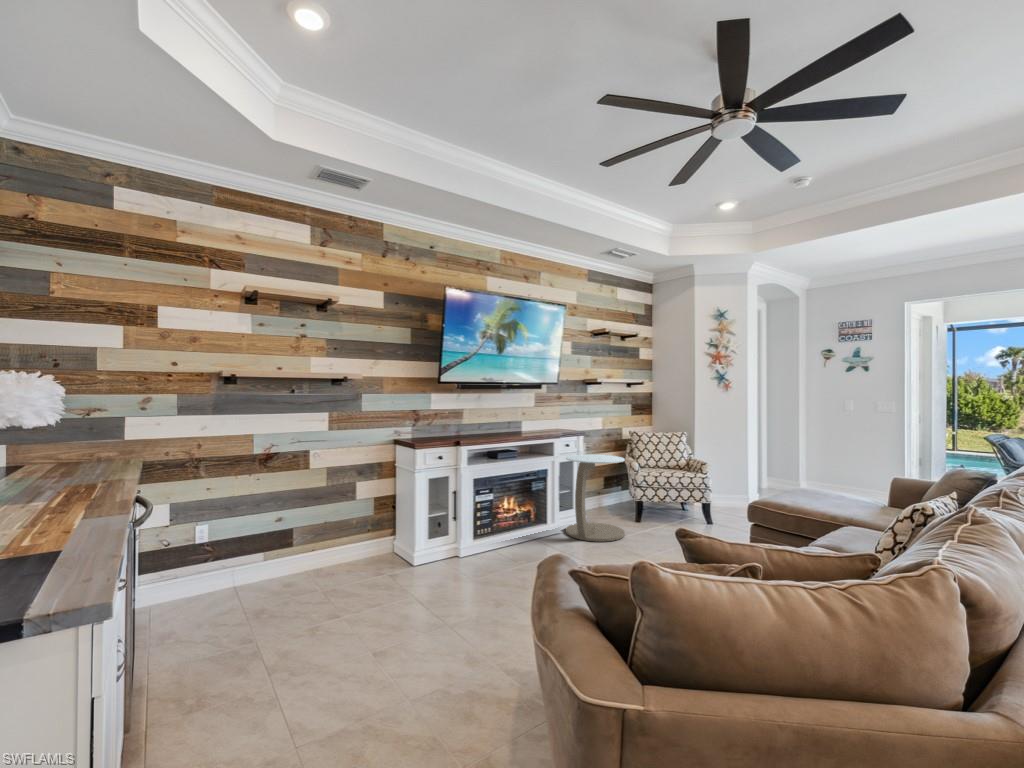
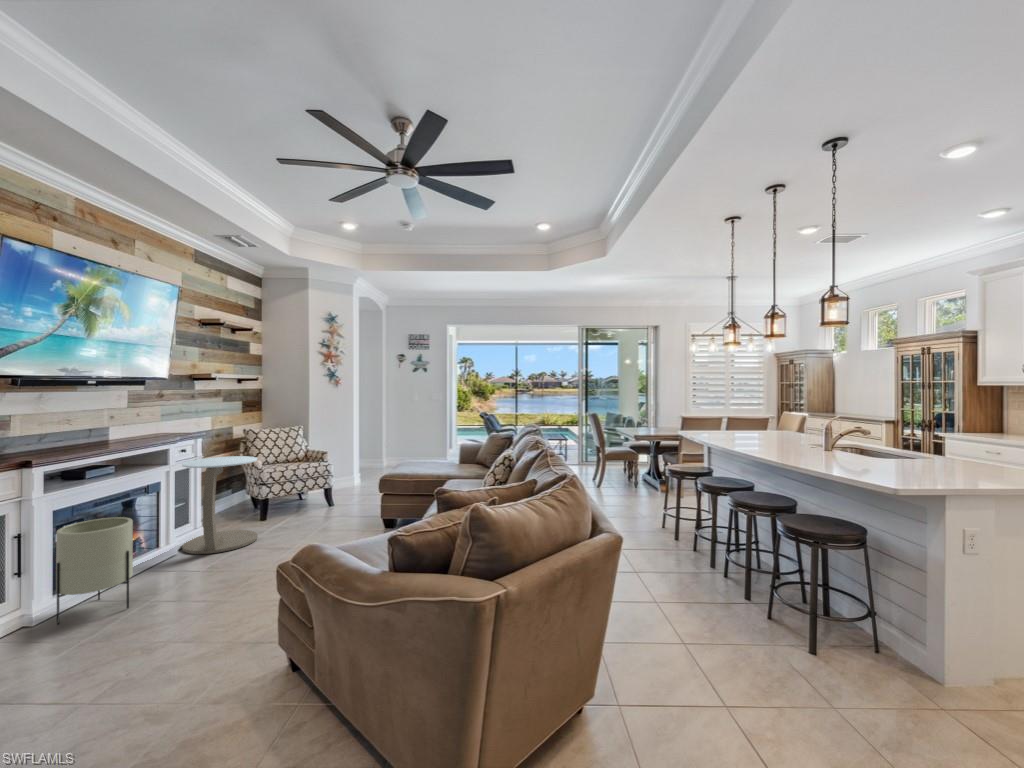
planter: none [471,490,516,565] -> present [56,517,133,624]

